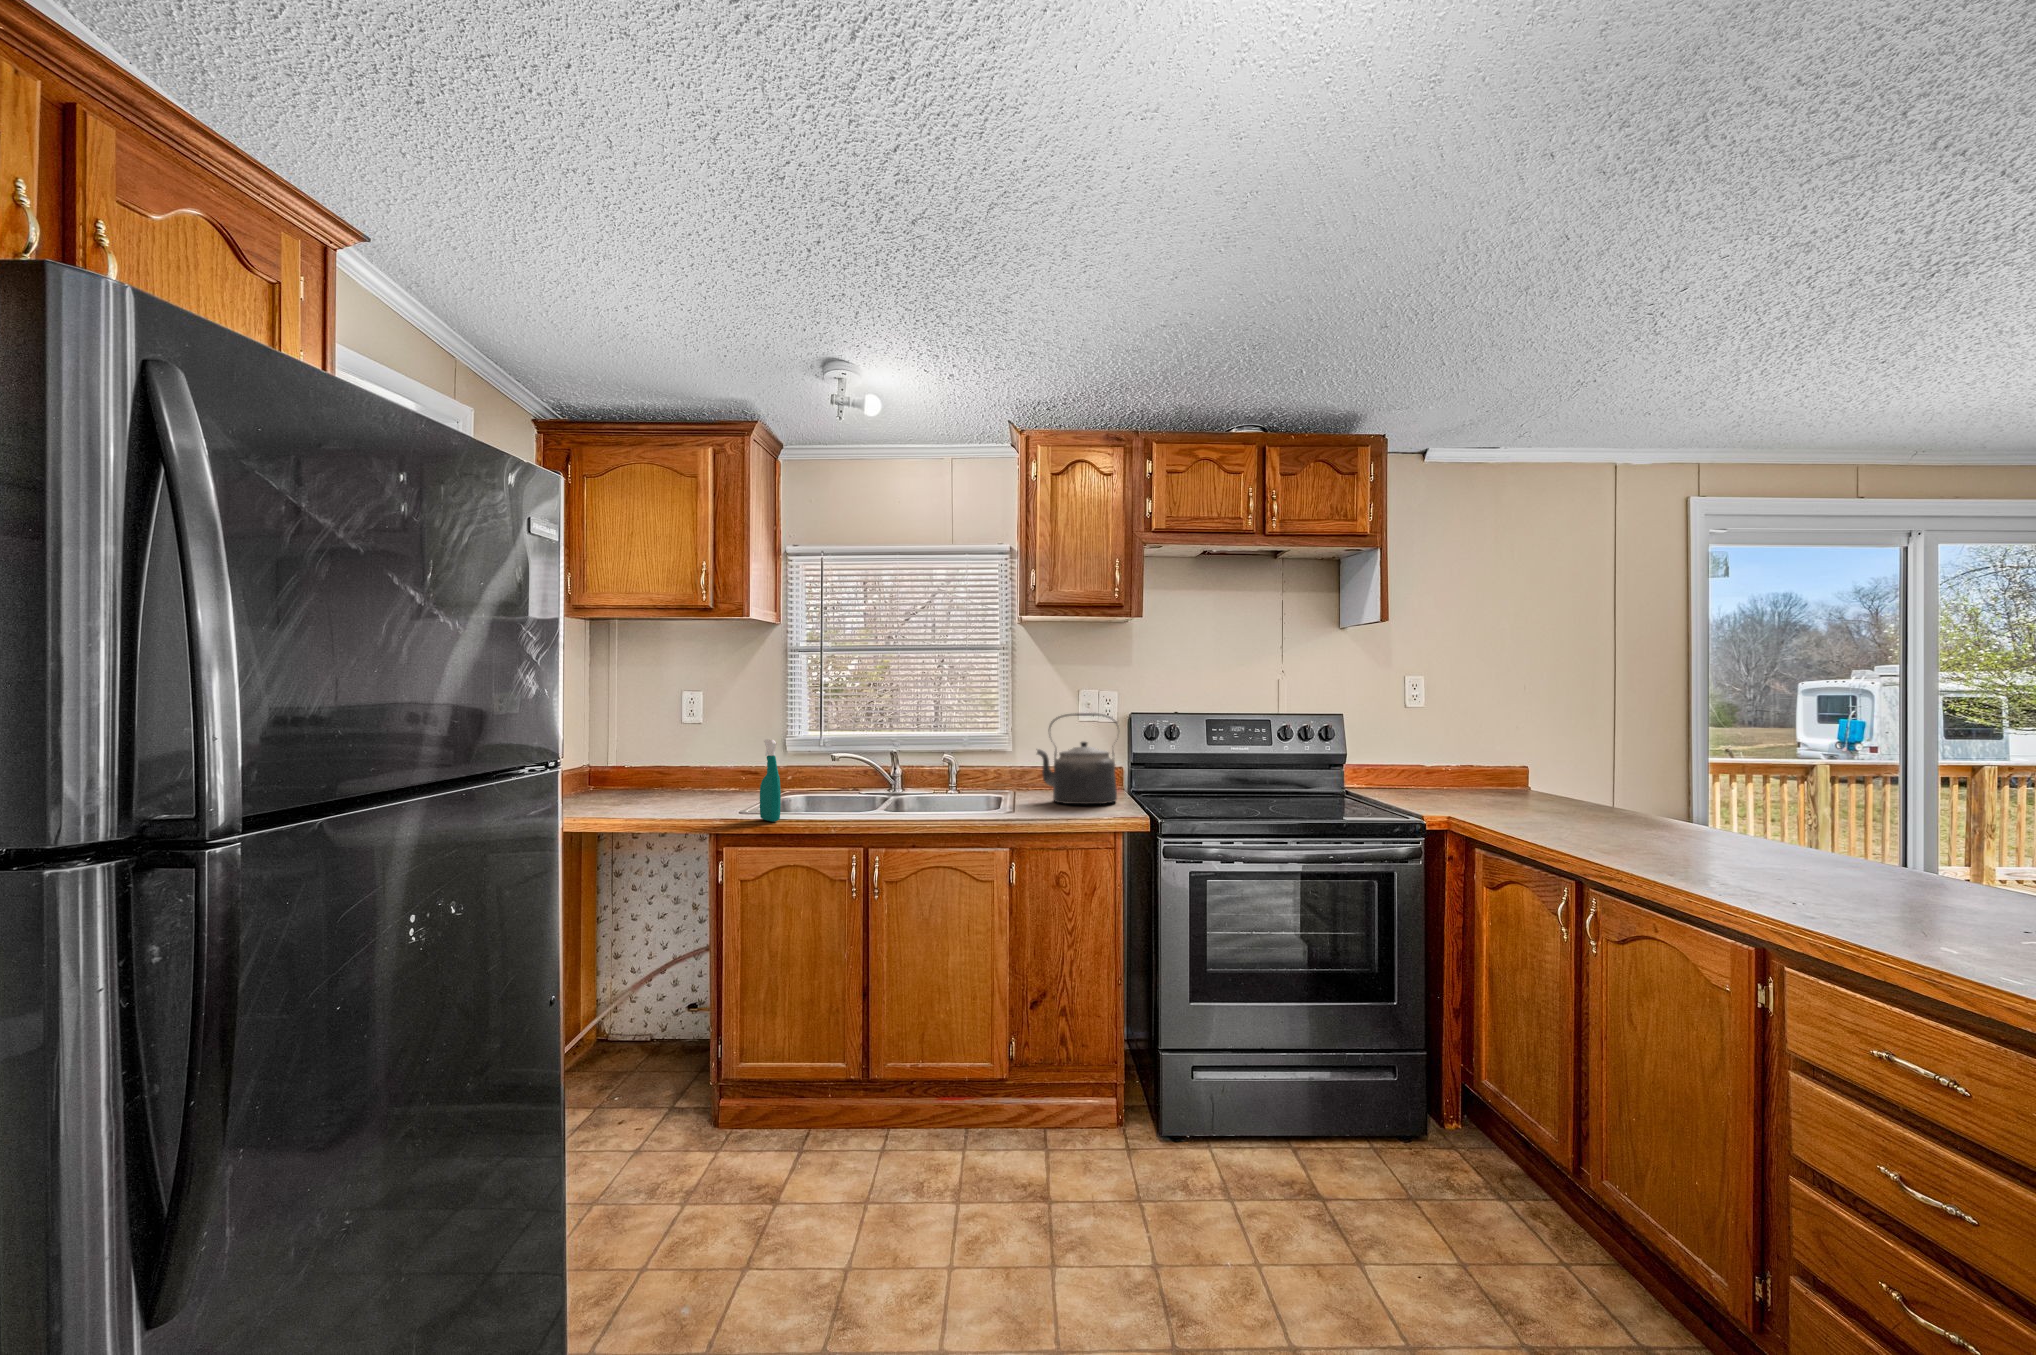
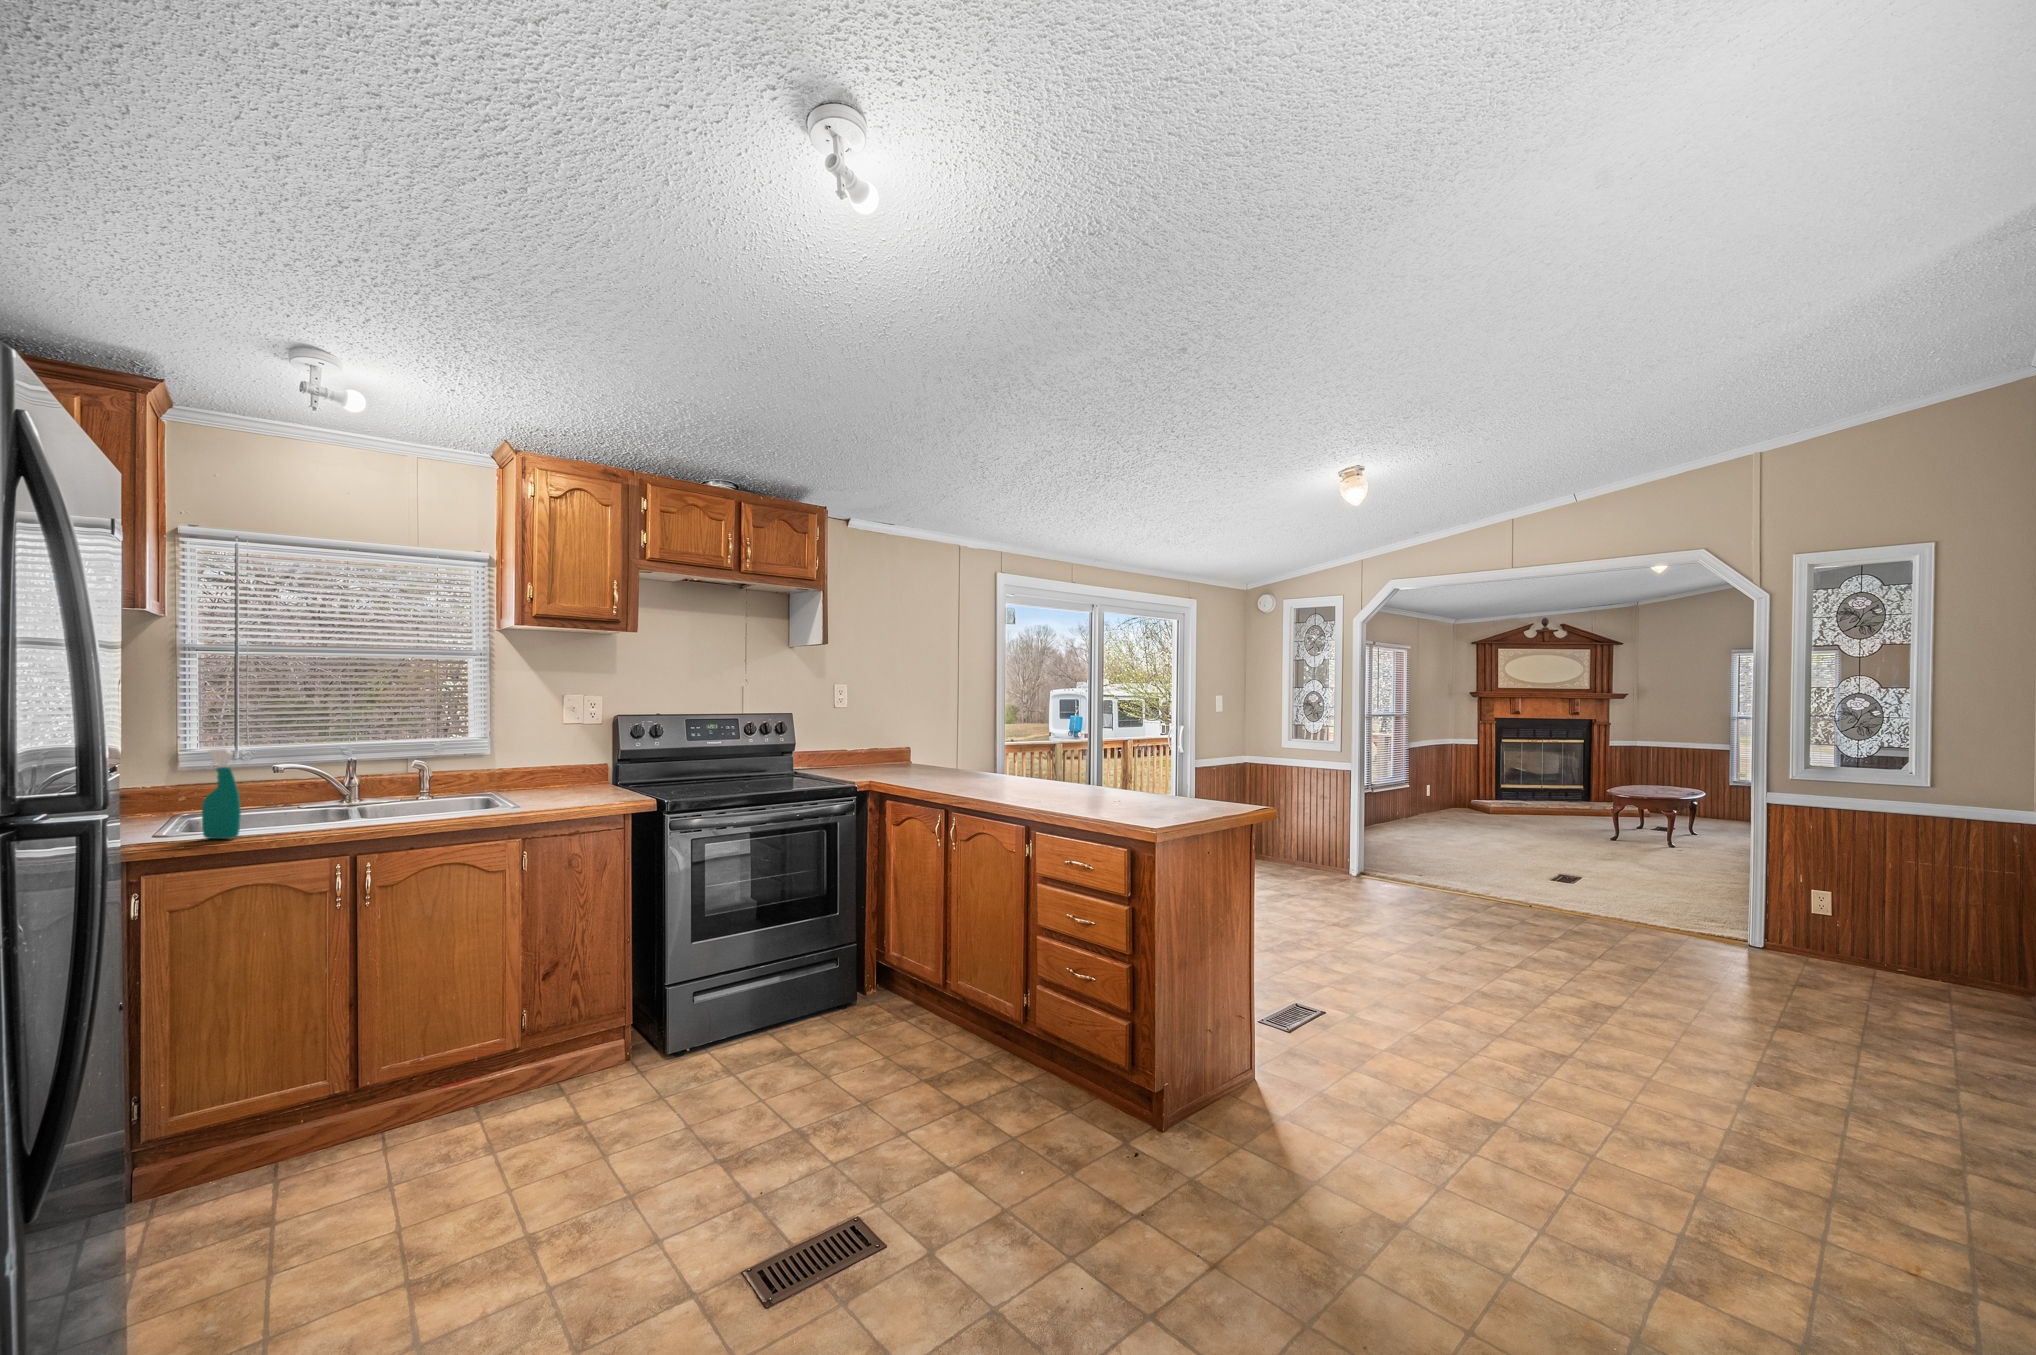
kettle: present [1037,713,1118,804] -> none [529,716,614,798]

